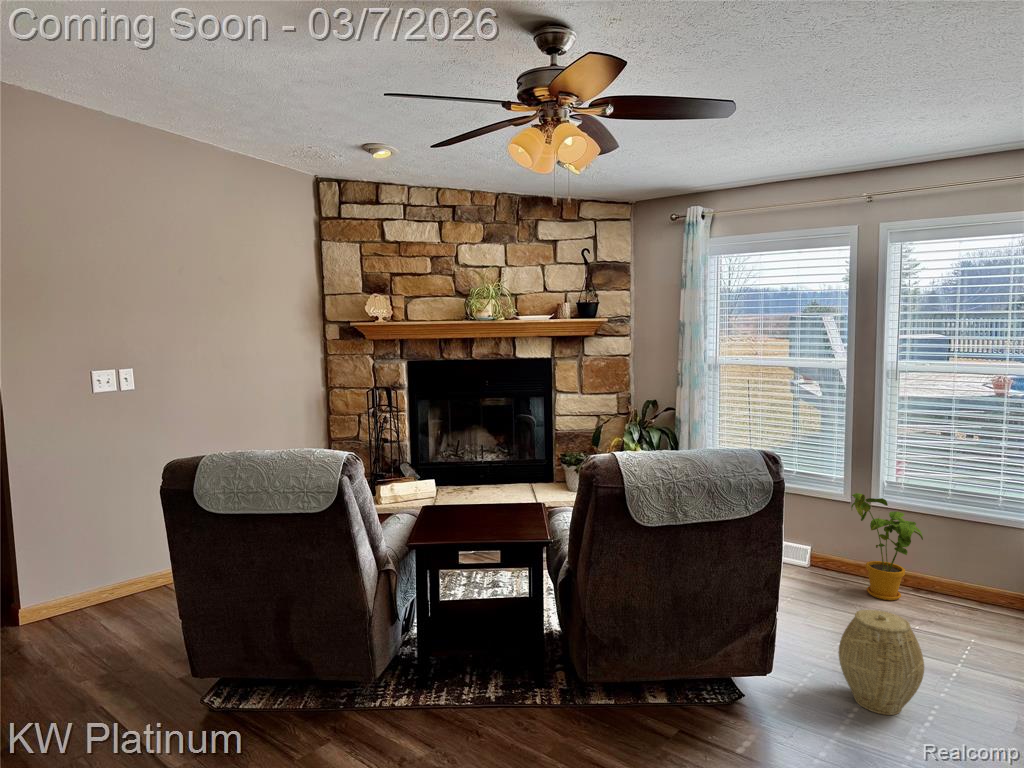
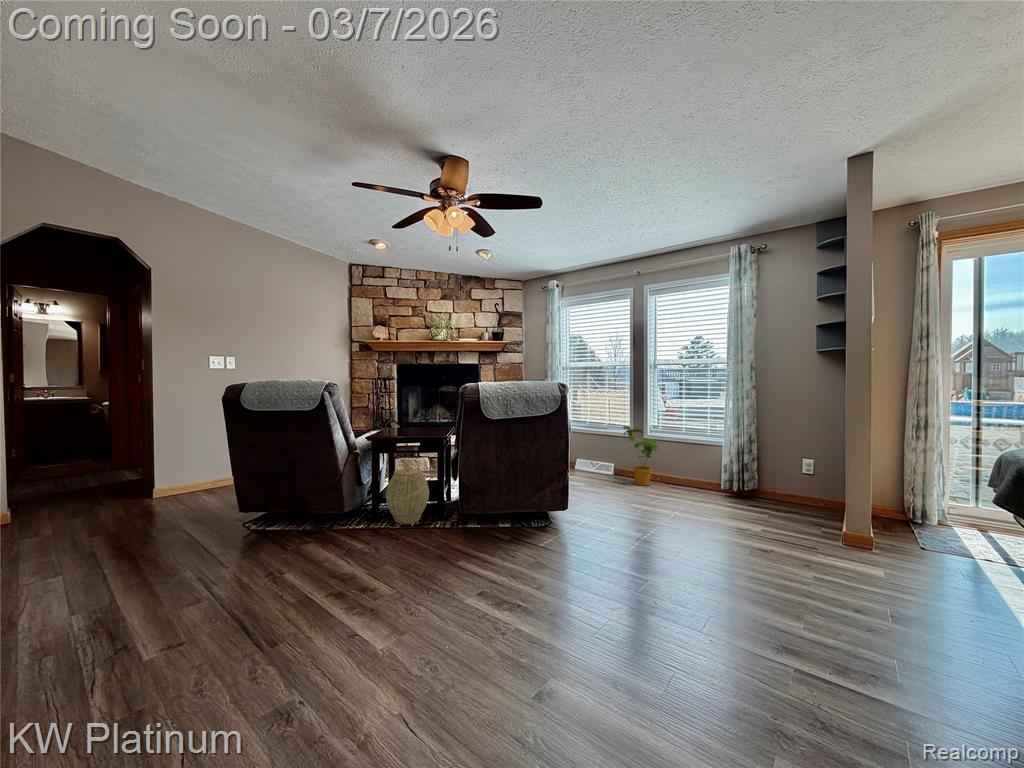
woven basket: present [838,610,924,715] -> present [386,468,429,524]

